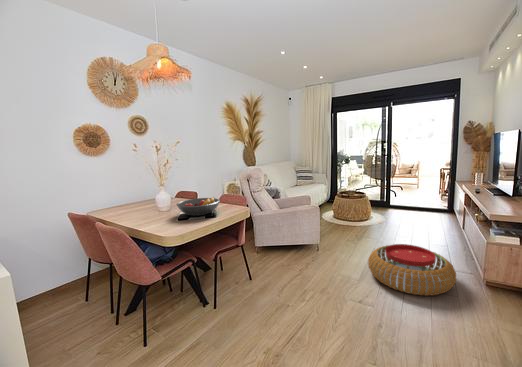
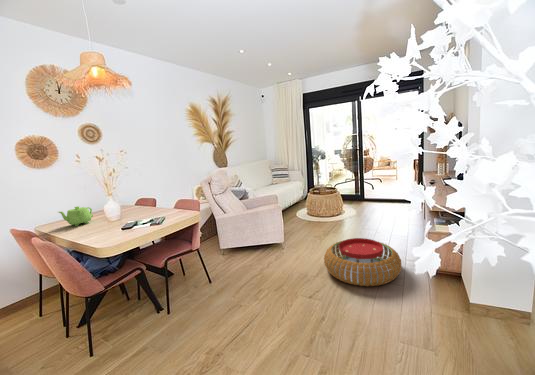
teapot: none [111,195,142,214] -> present [59,206,93,226]
fruit bowl: present [177,197,220,216] -> none [122,204,168,224]

